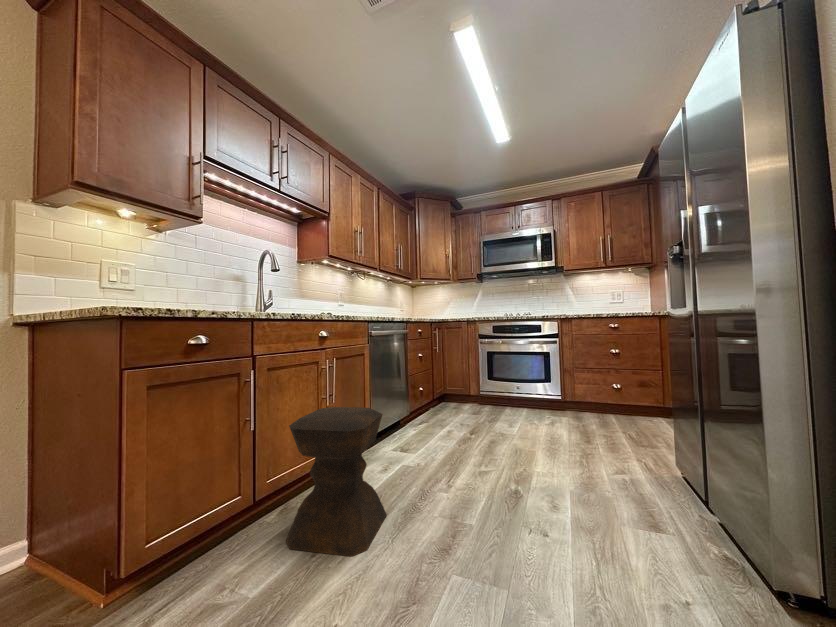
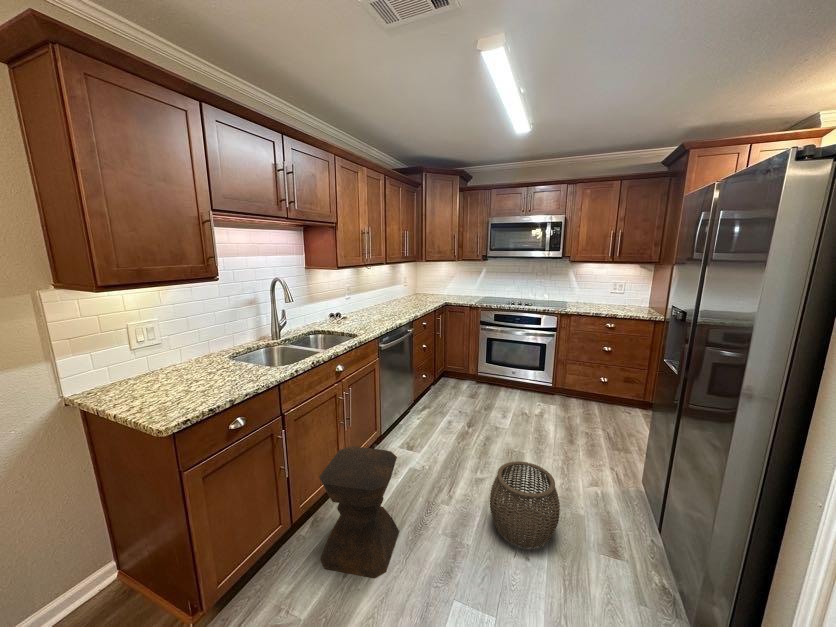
woven basket: none [495,430,581,526] -> present [490,461,560,549]

